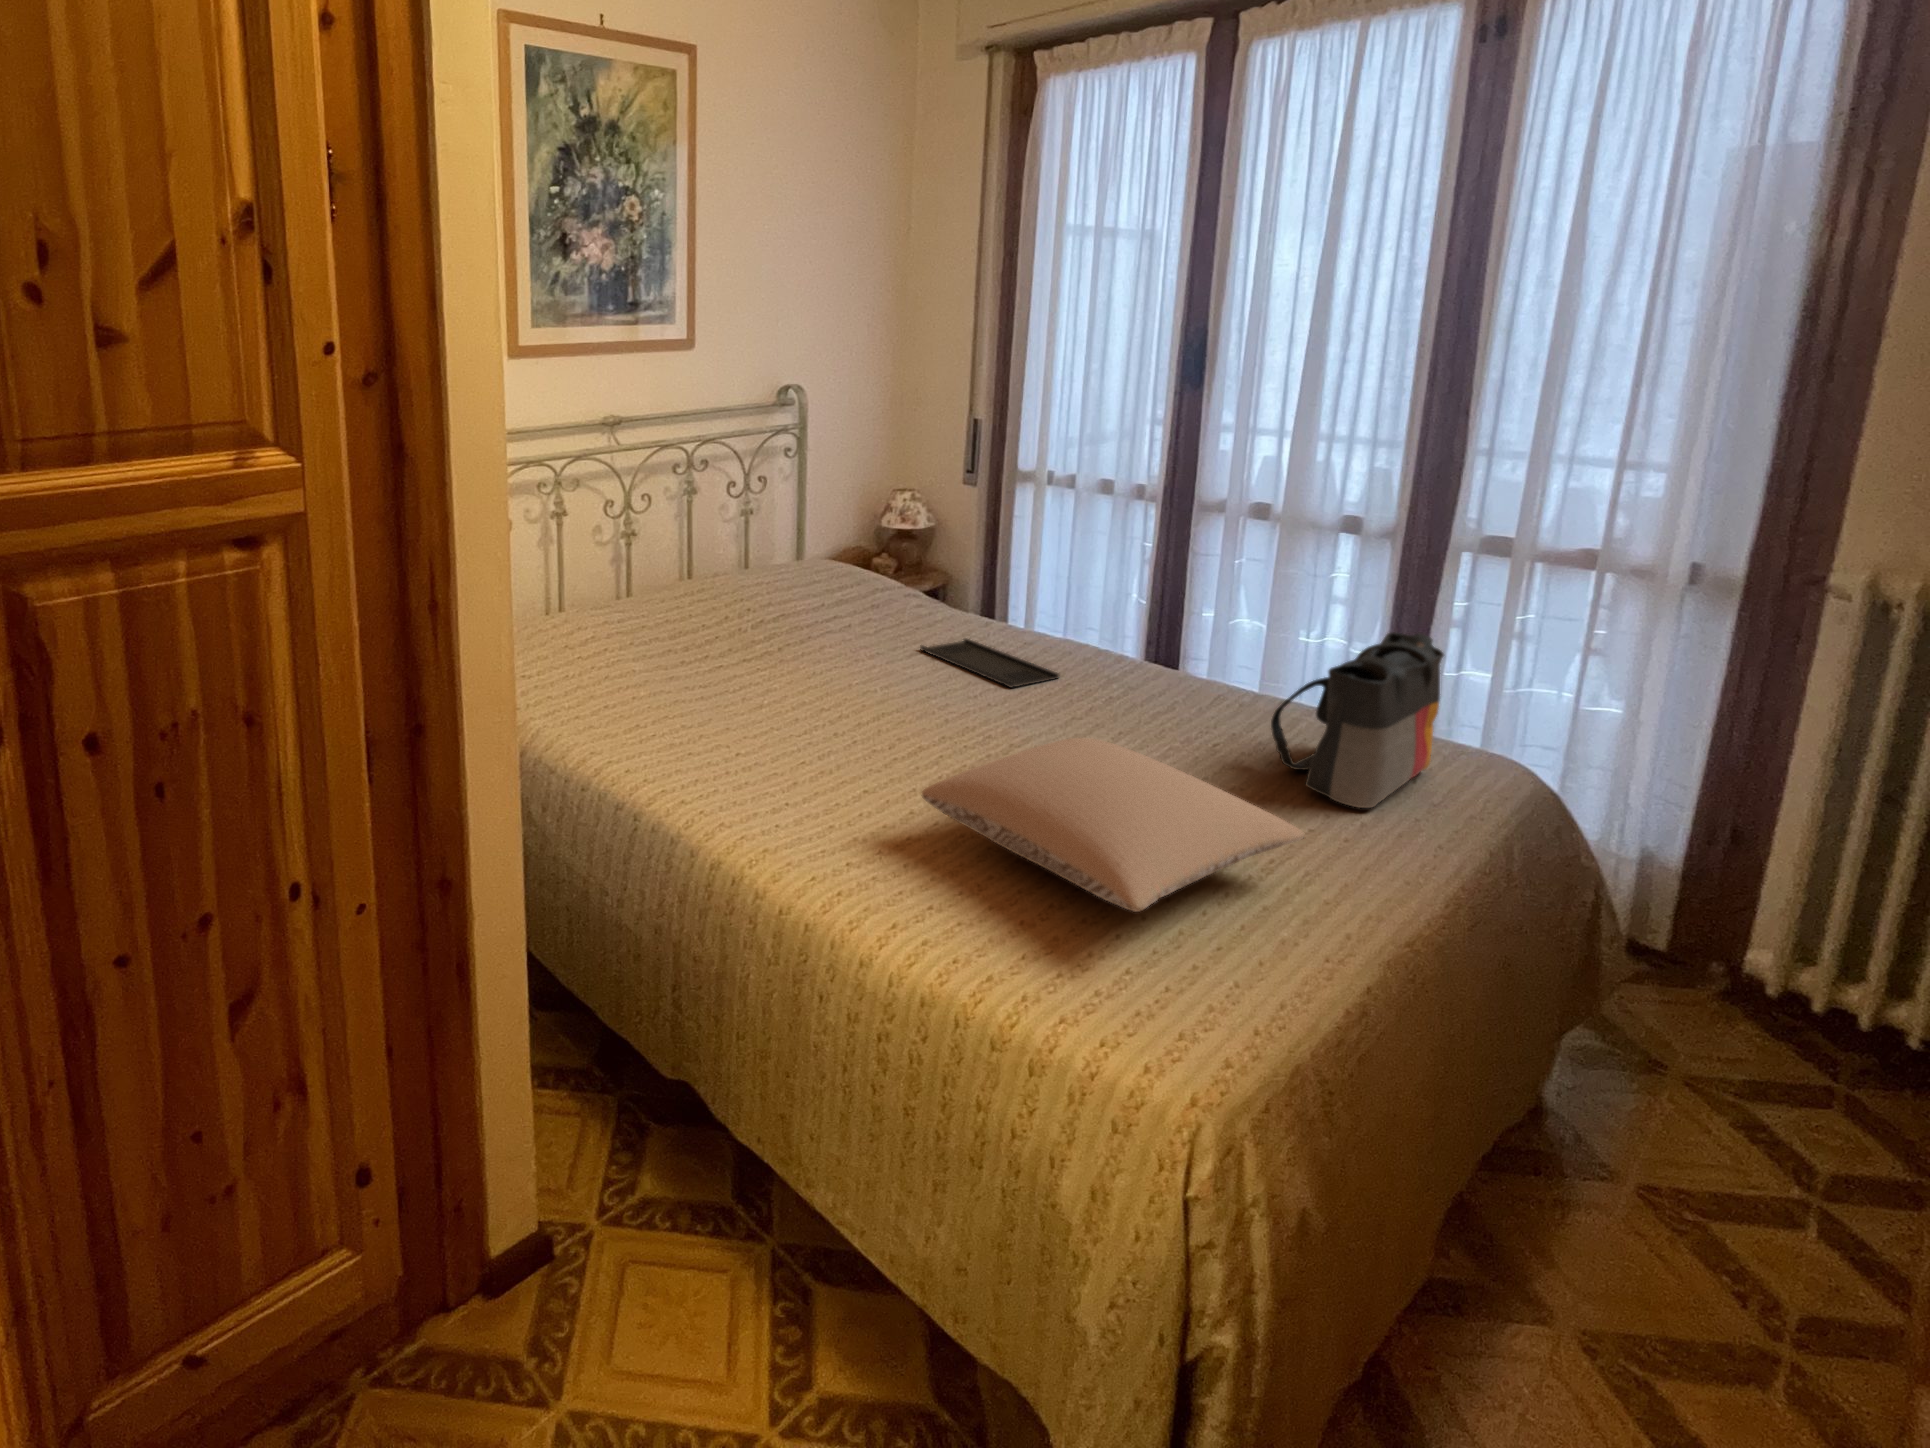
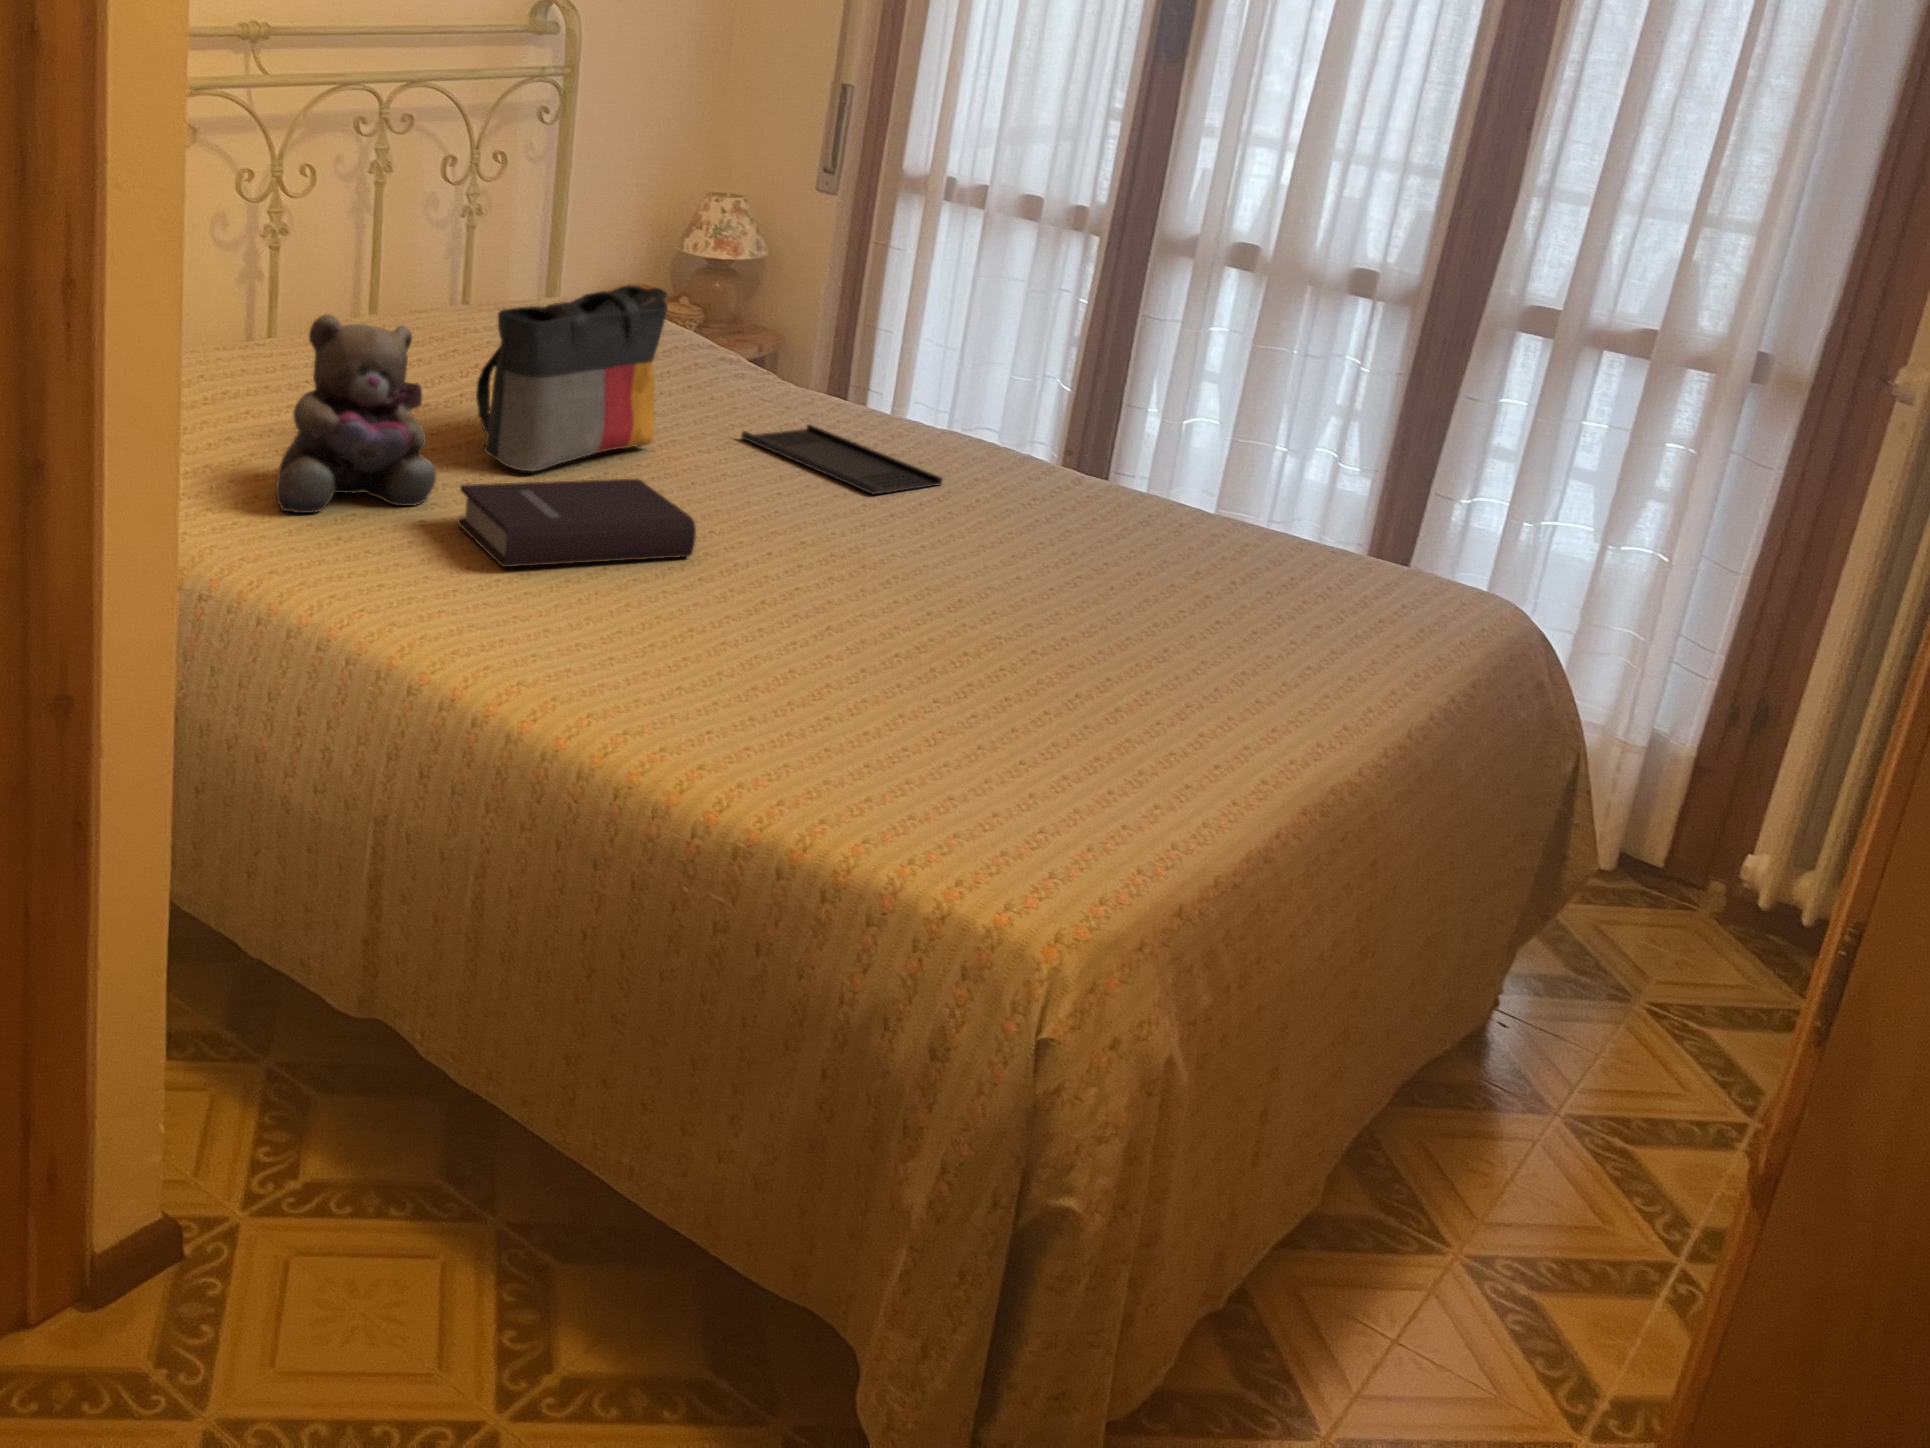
teddy bear: none [618,590,718,716] -> present [276,314,436,513]
tote bag: present [1271,632,1444,808] -> present [476,285,668,471]
book: none [731,686,887,753] -> present [457,479,696,567]
pillow: present [922,737,1305,912] -> none [749,548,1237,747]

